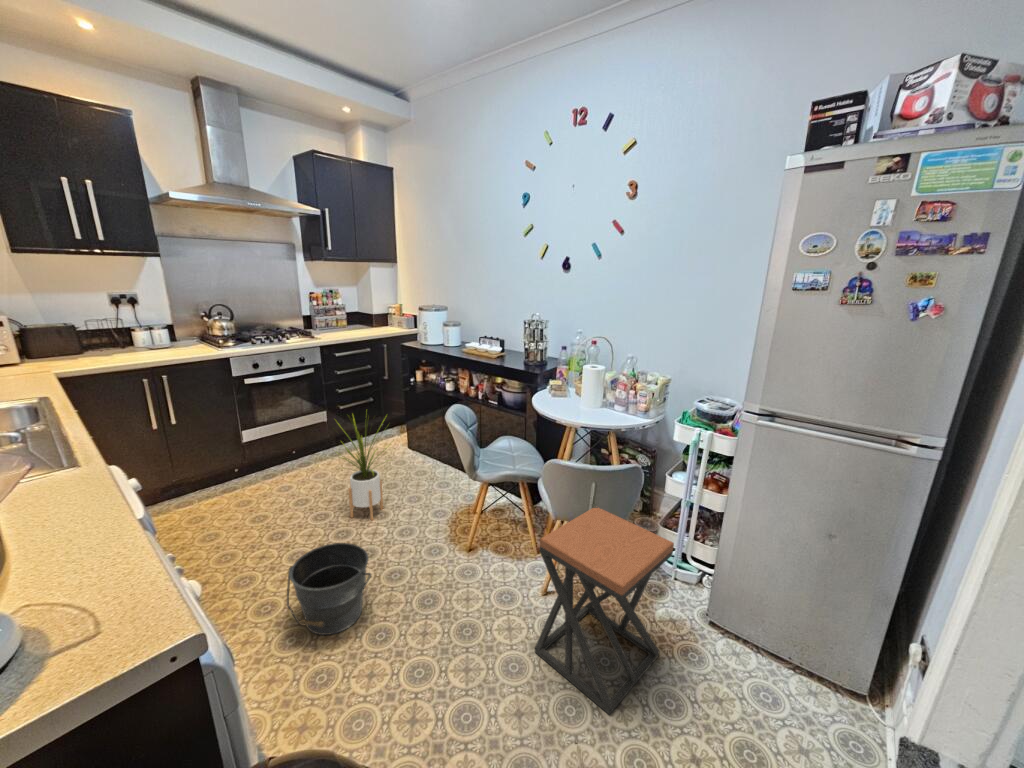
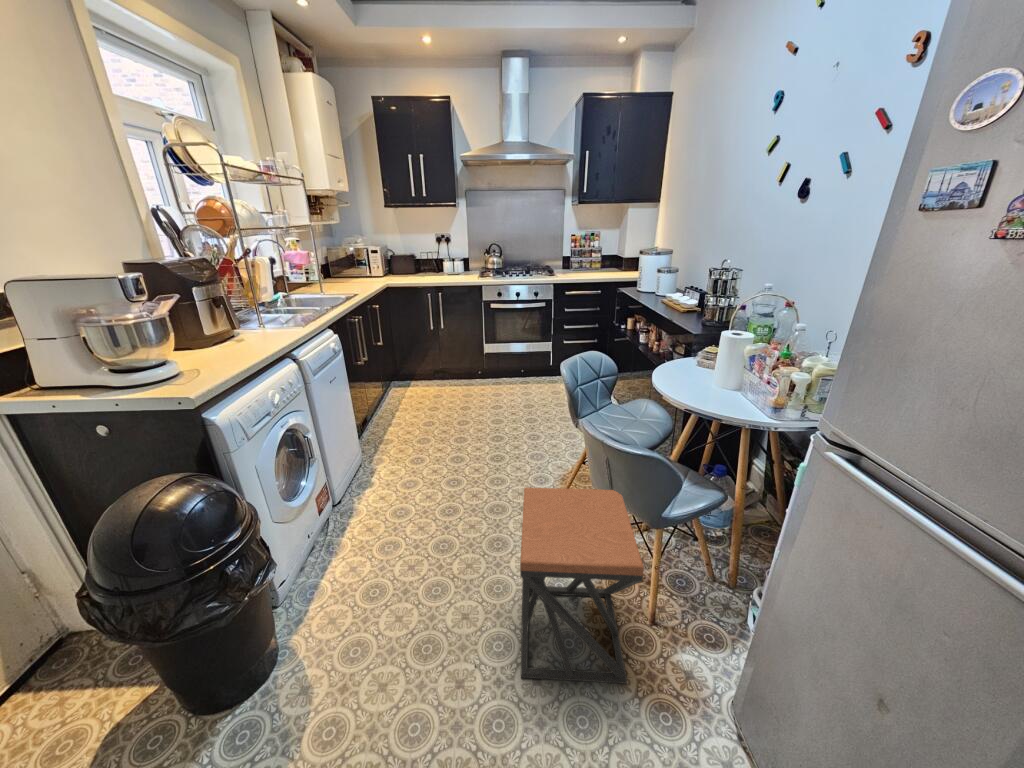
house plant: present [338,414,386,520] -> none [504,337,555,433]
bucket: present [287,543,371,635] -> none [411,430,468,492]

